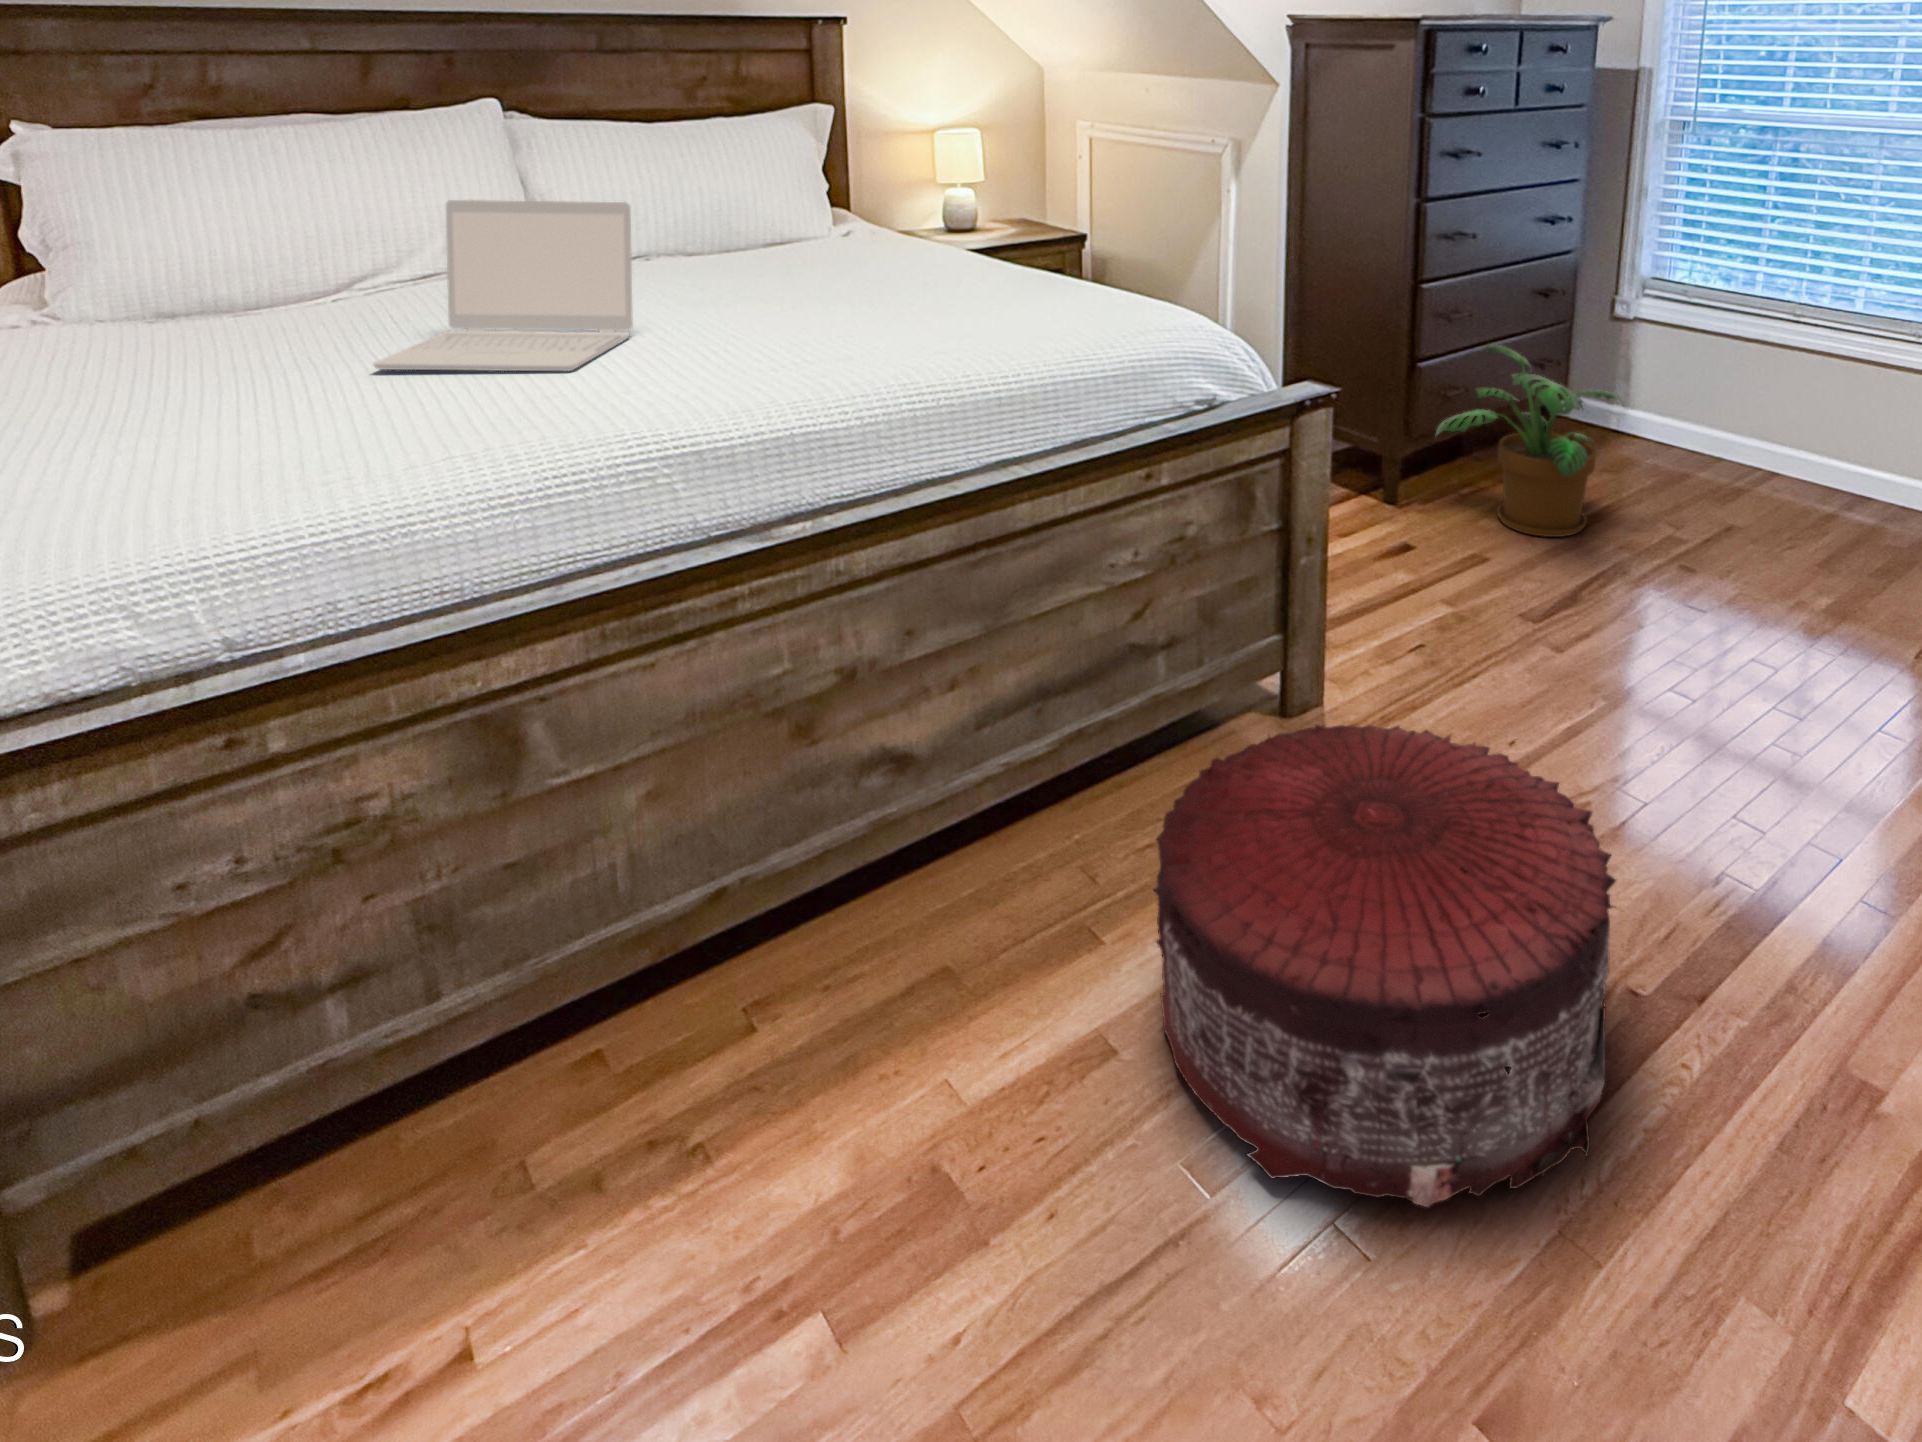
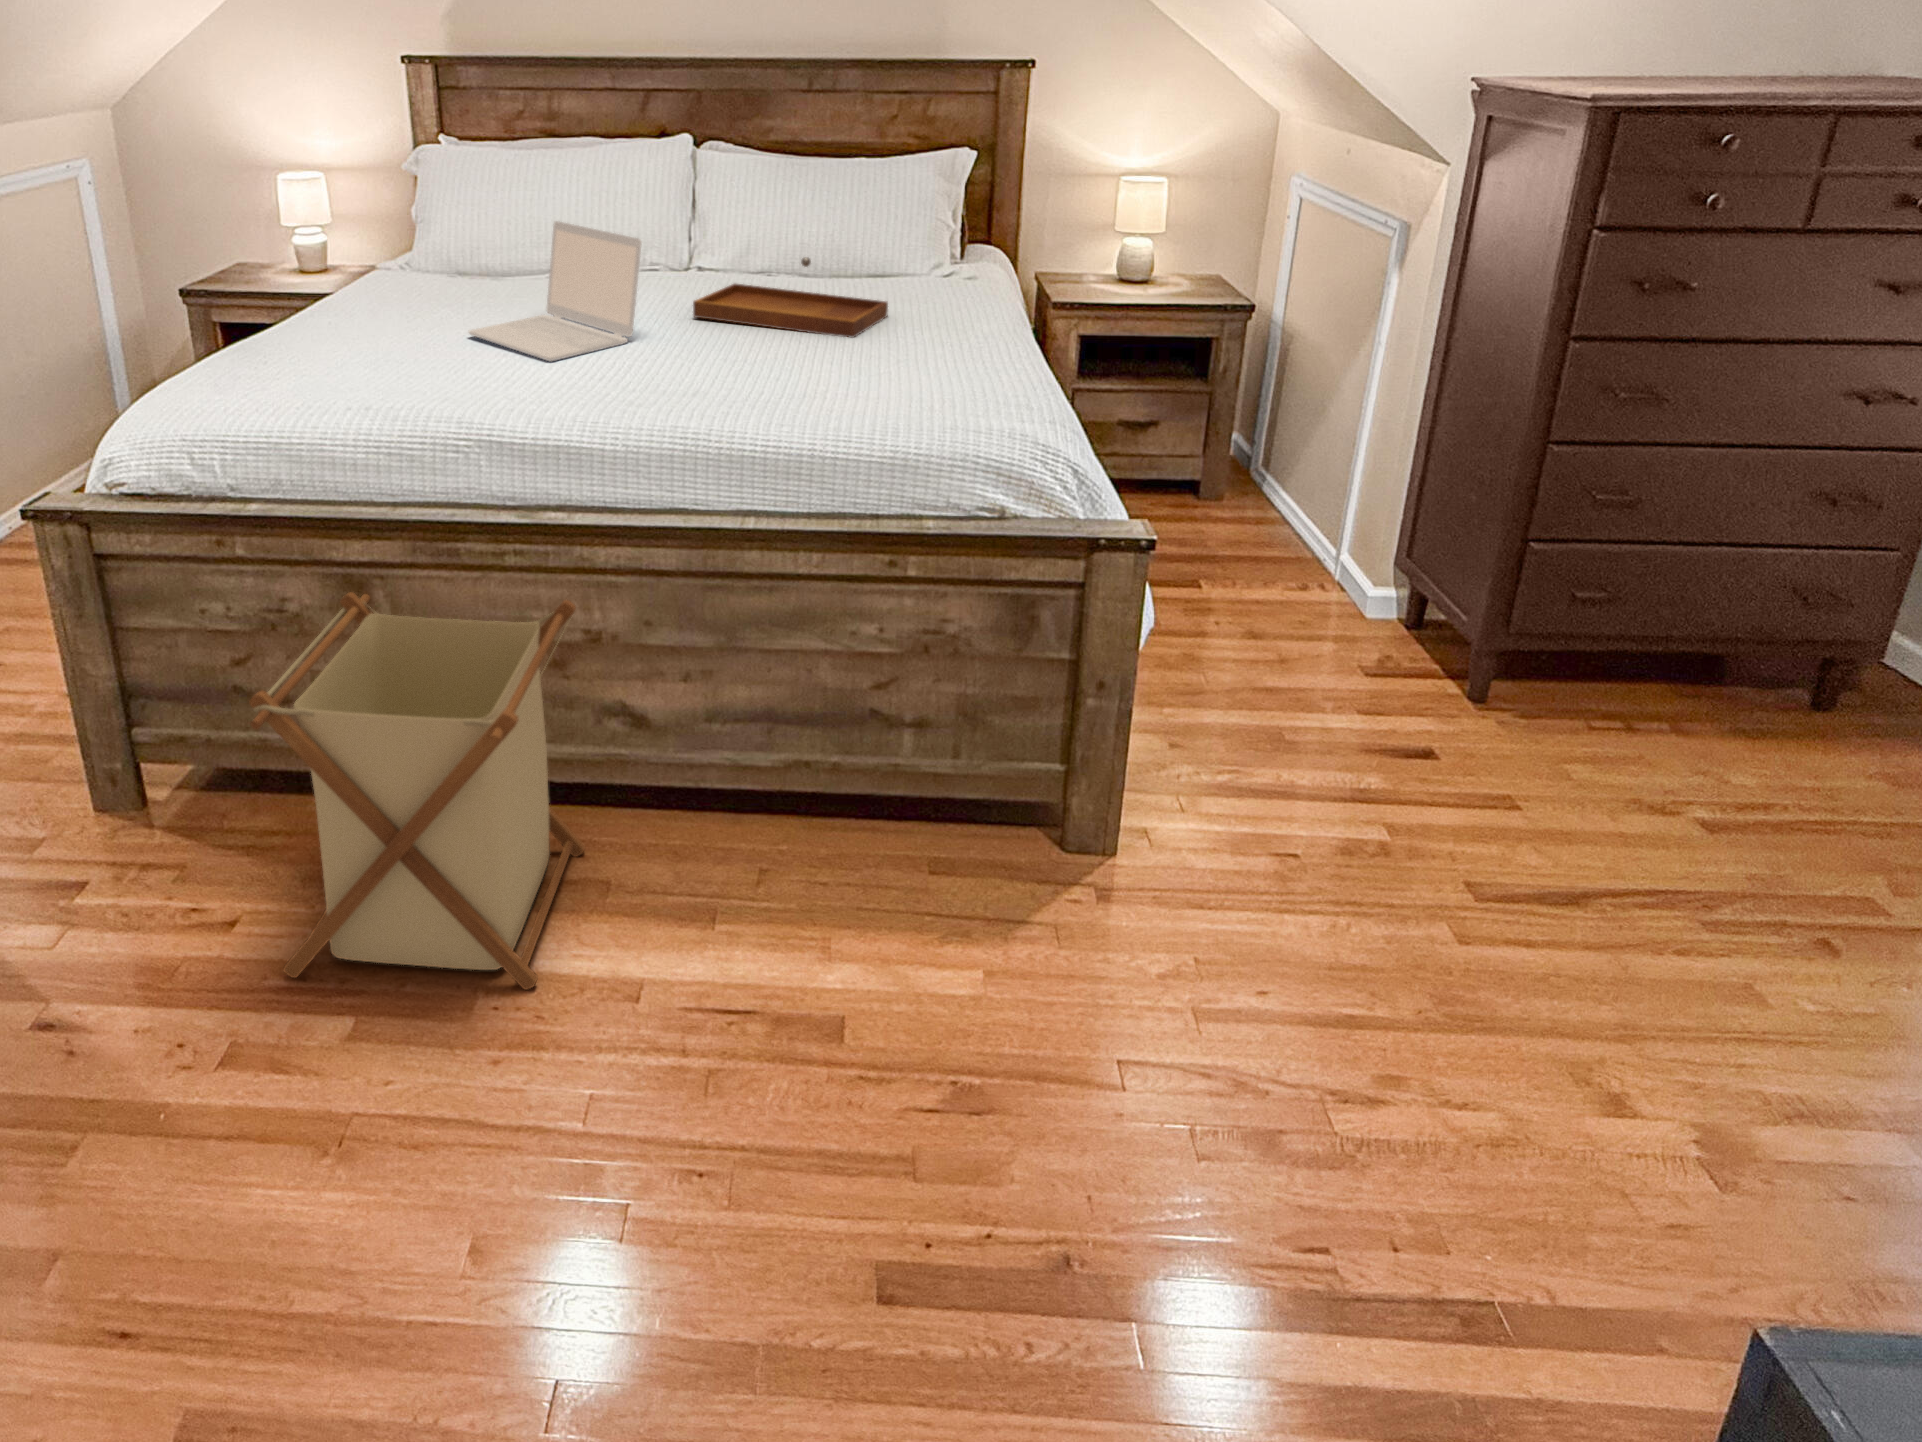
tray: none [655,215,879,304] -> present [693,257,888,337]
potted plant: present [1436,344,1623,537] -> none [1537,543,1802,824]
laundry basket: none [524,625,1002,1326] -> present [249,592,585,990]
pouf: present [1154,725,1616,1207] -> none [609,826,1045,1318]

